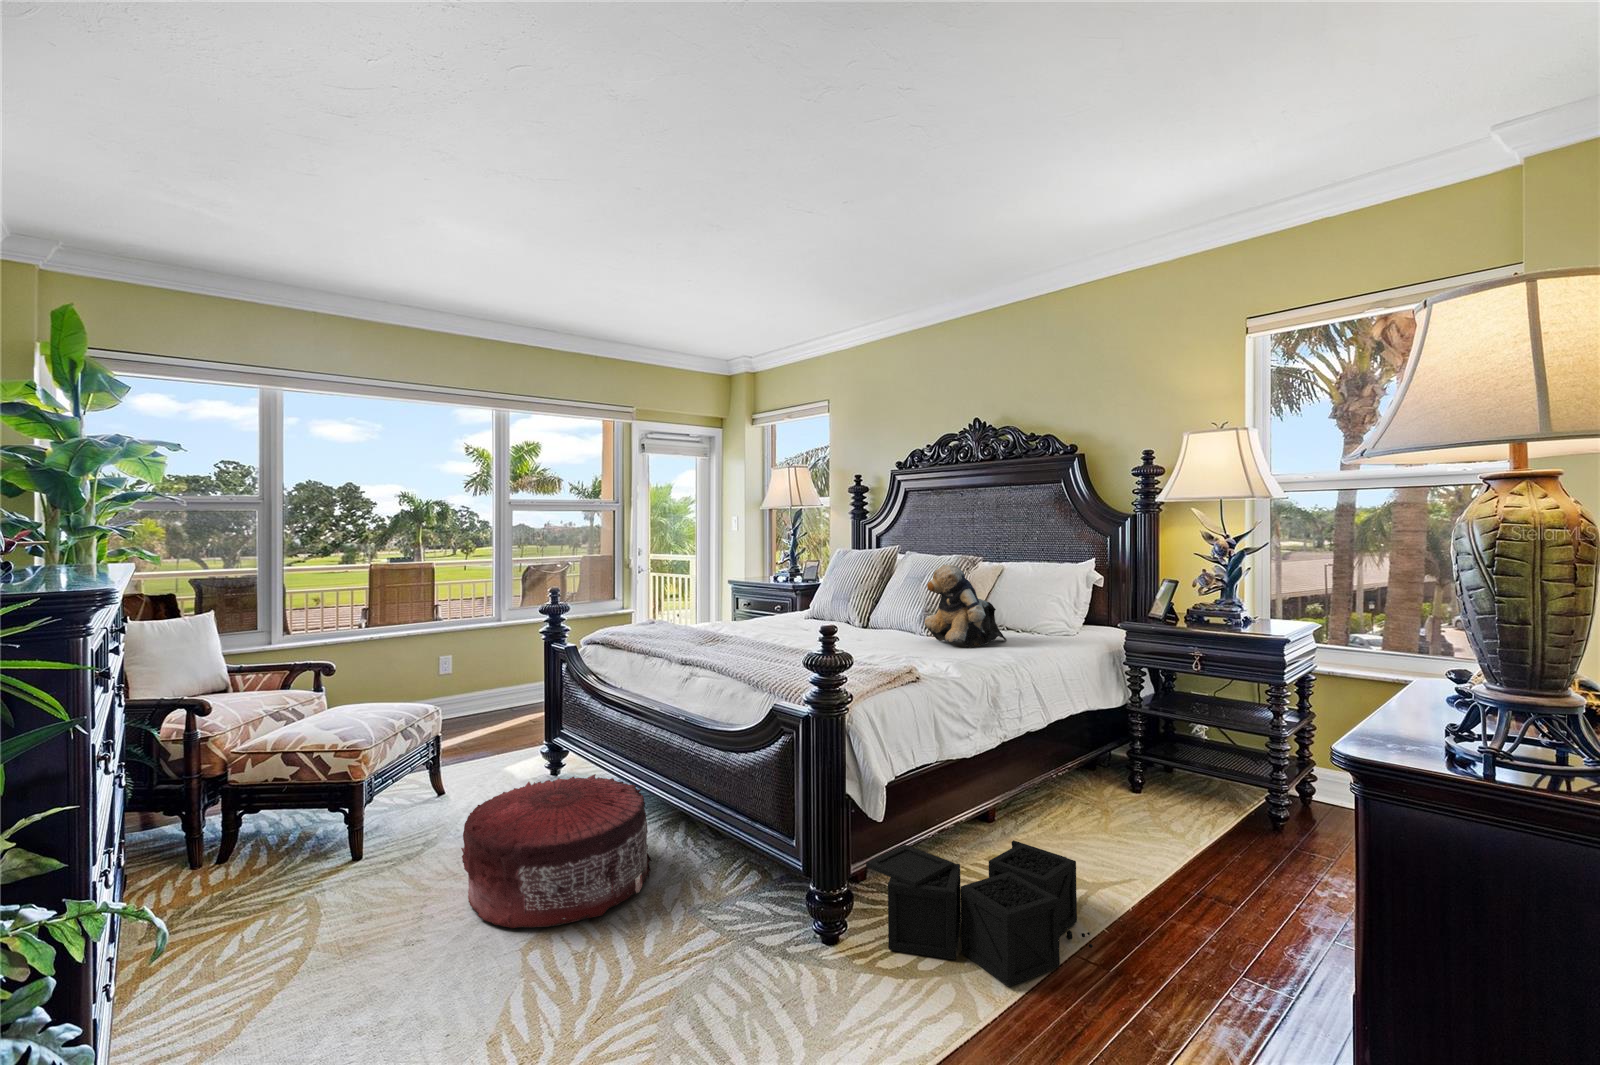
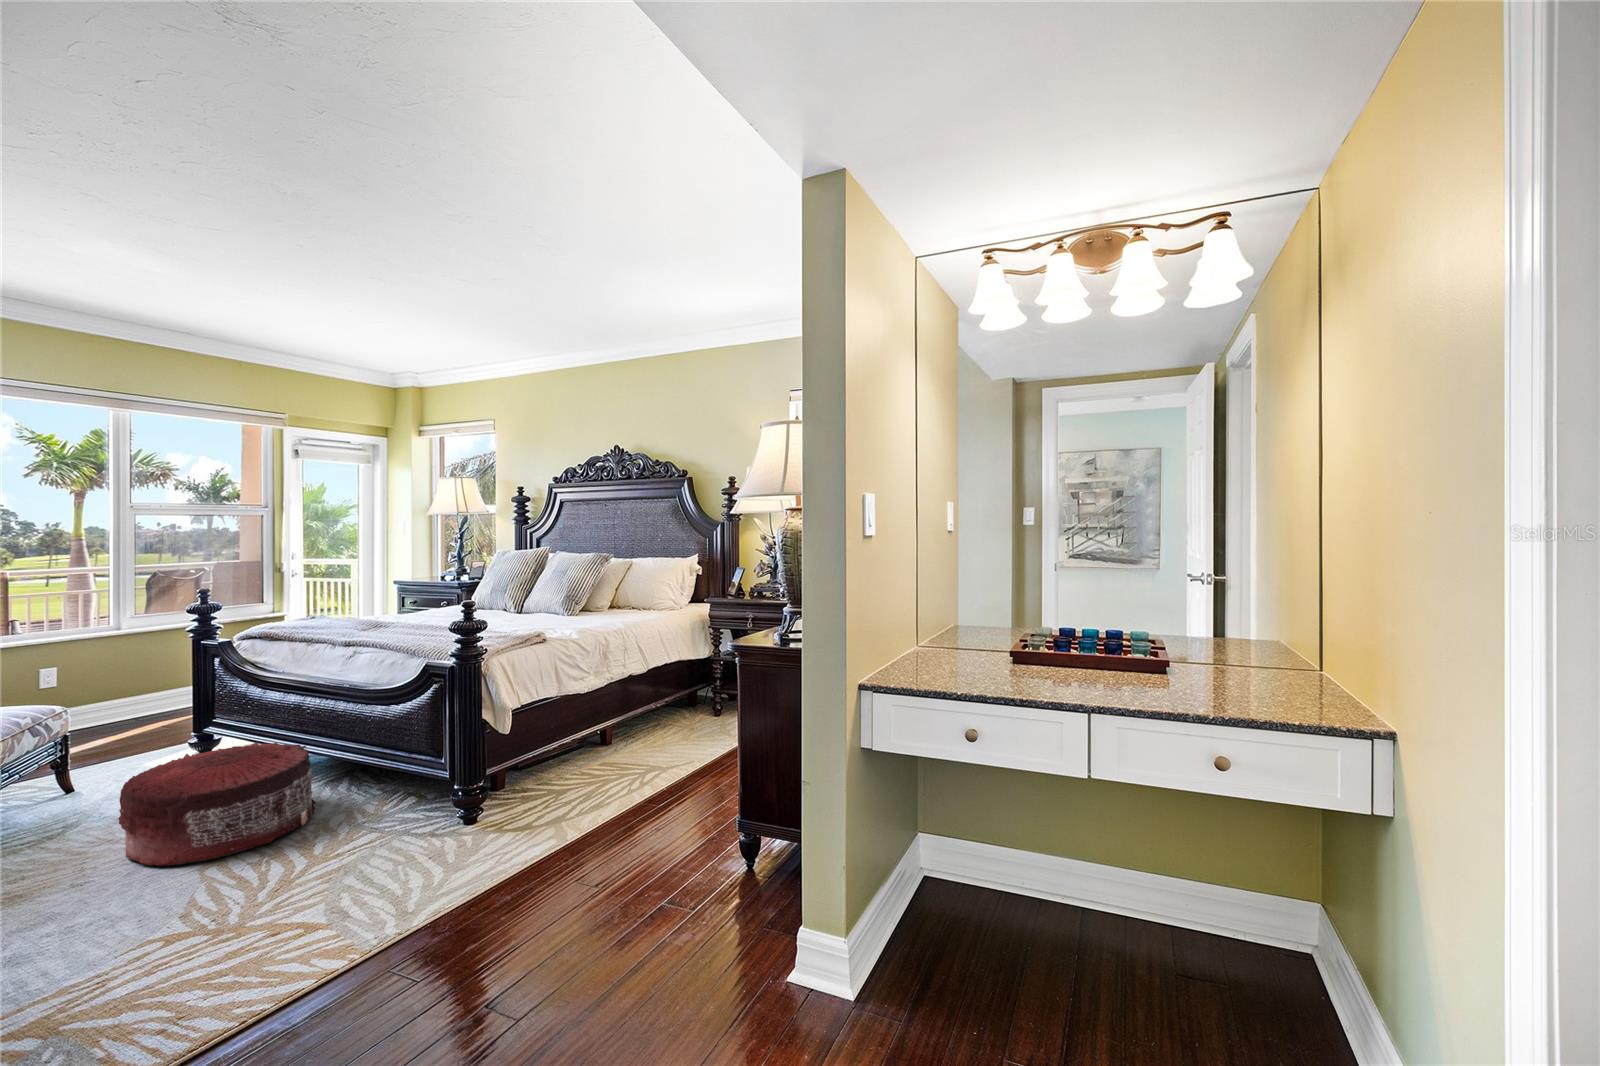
teddy bear: present [925,565,1006,648] -> none [562,559,625,620]
storage bin: present [866,840,1093,987] -> none [499,743,656,826]

